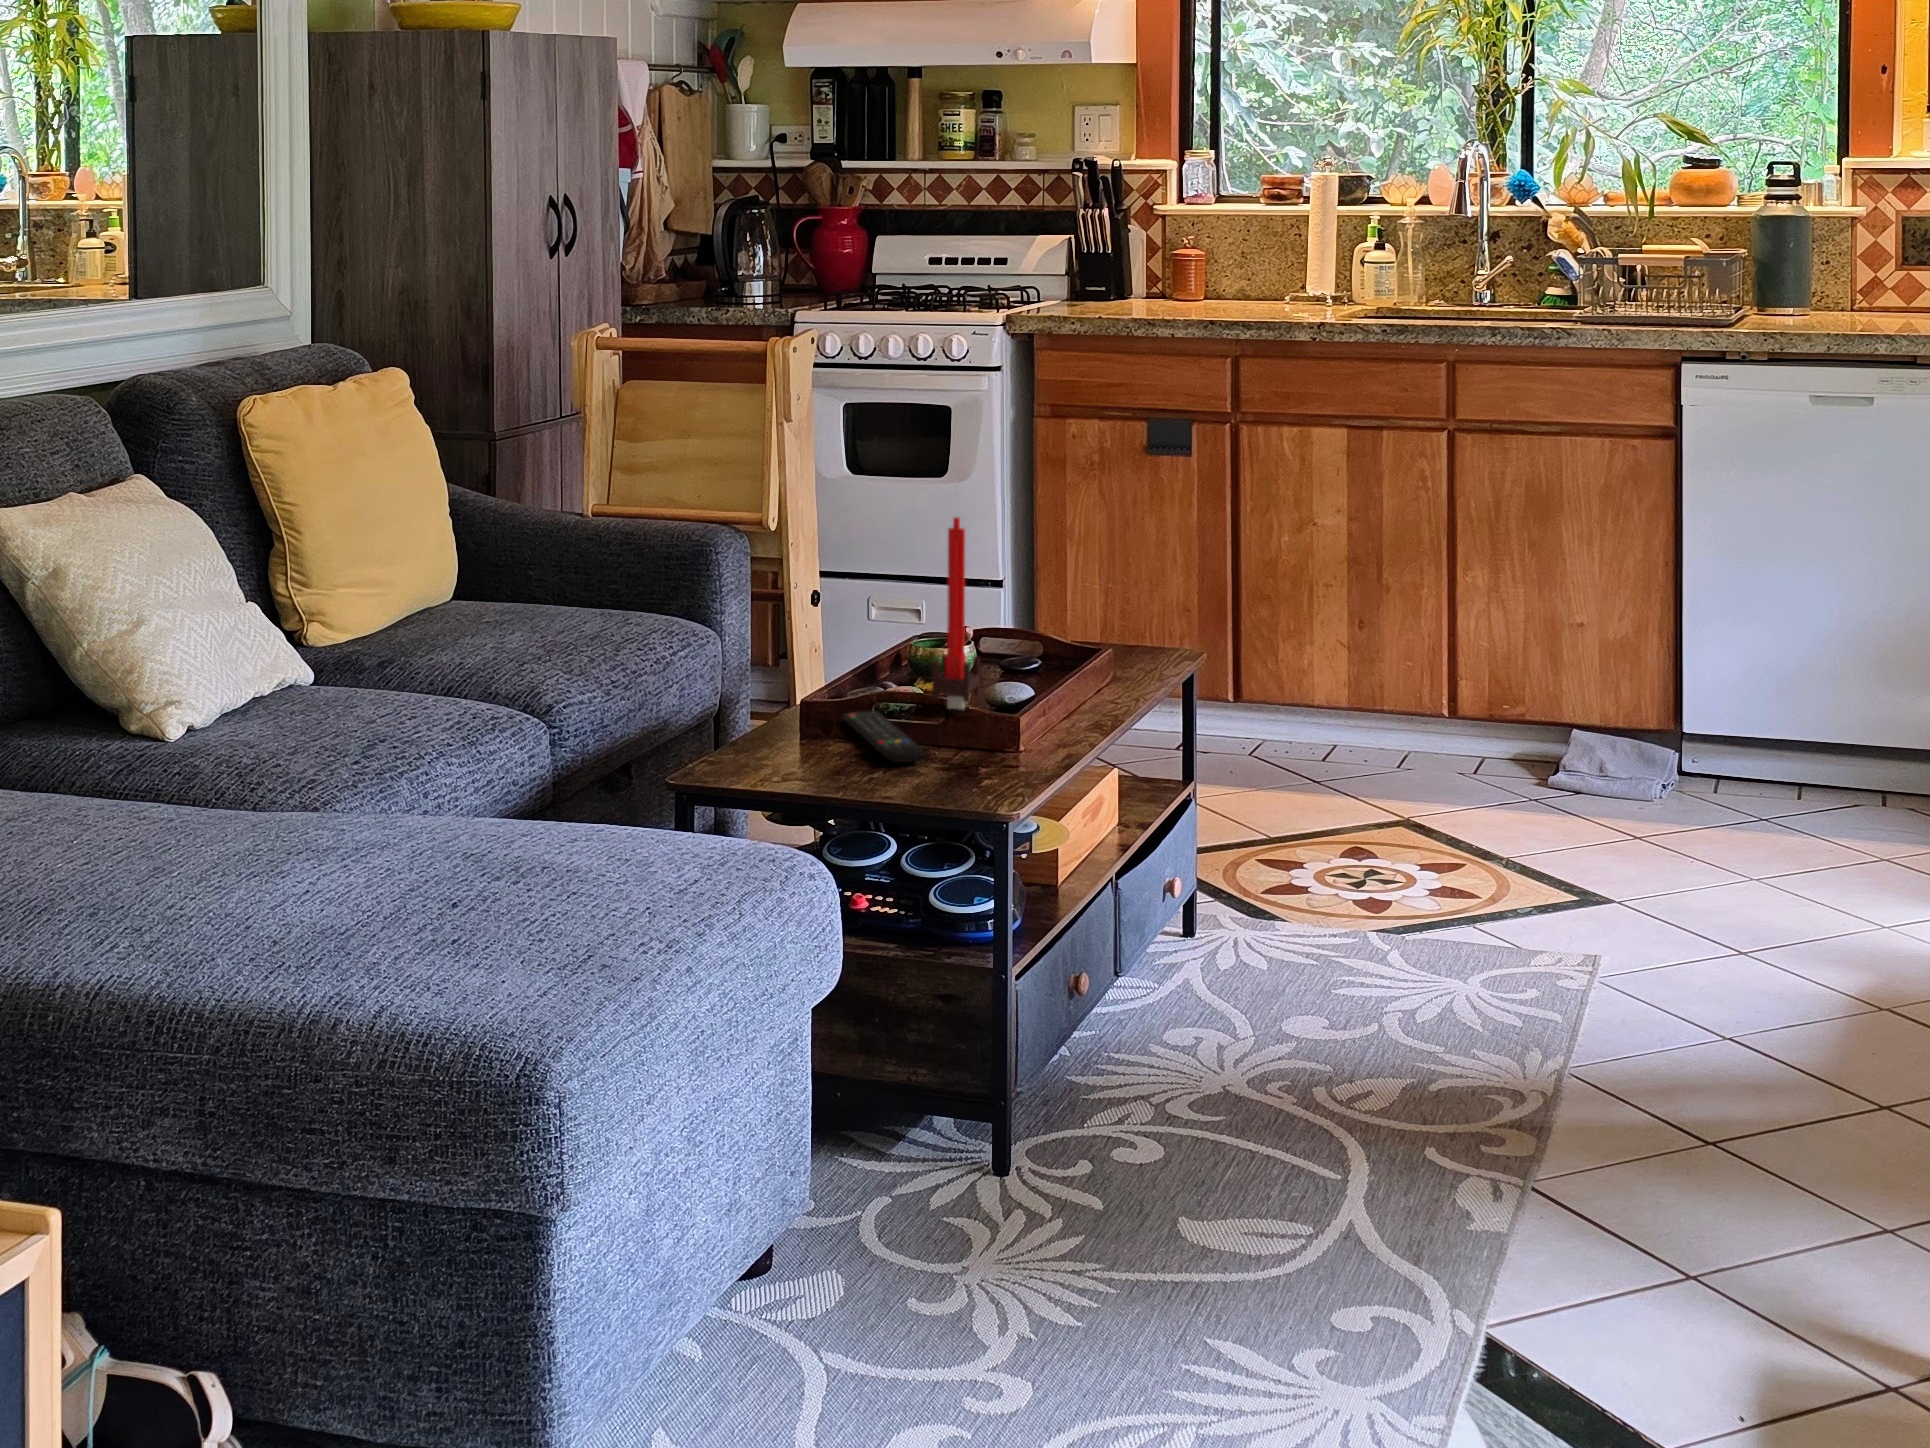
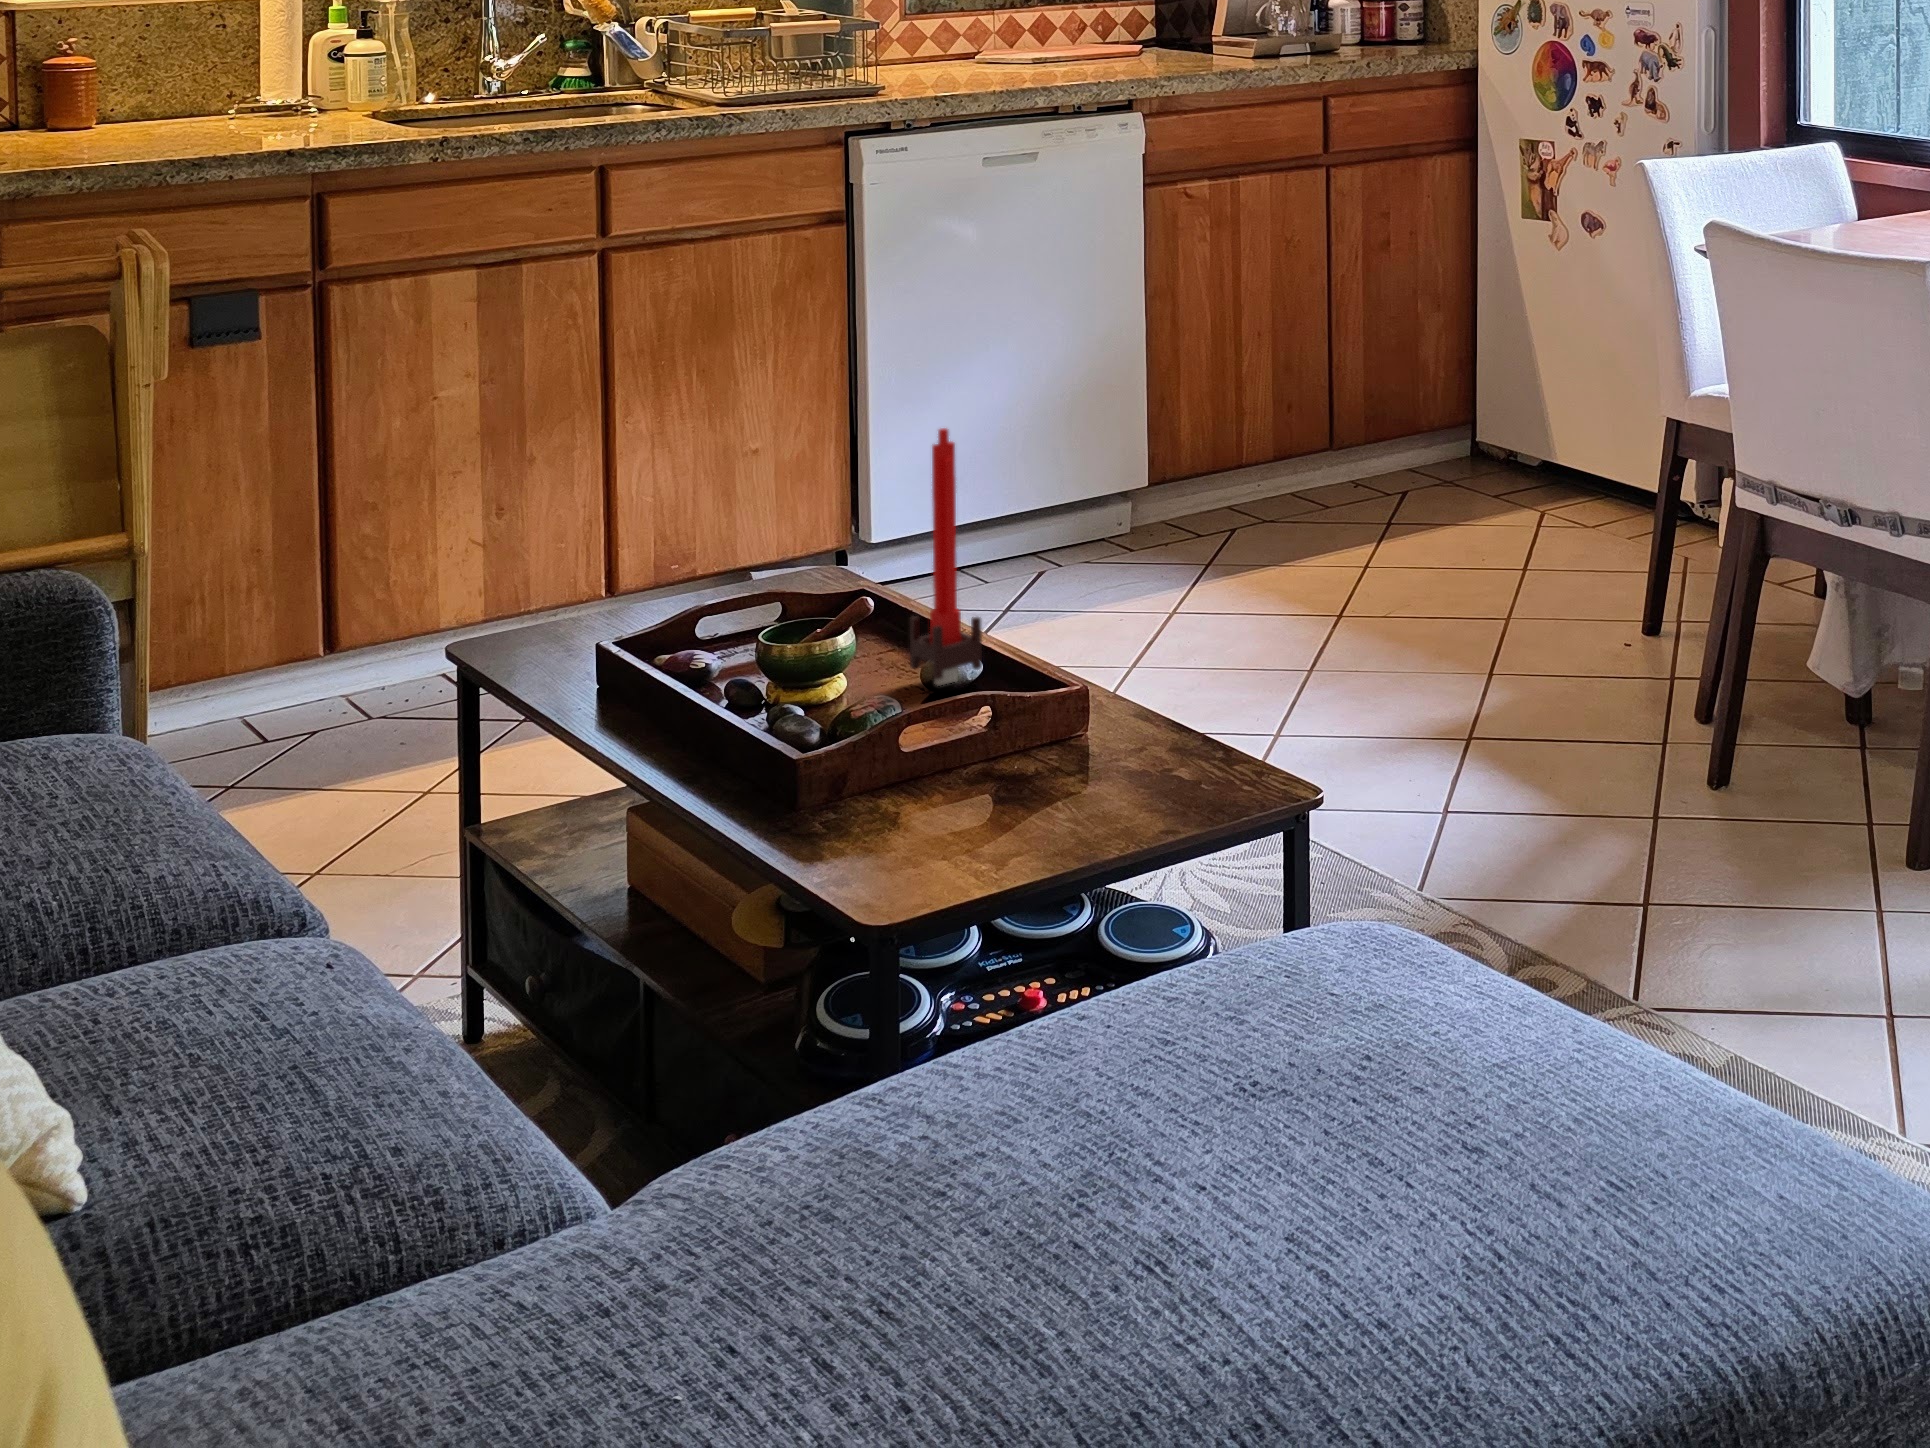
remote control: present [843,711,924,762] -> none [891,713,1125,755]

